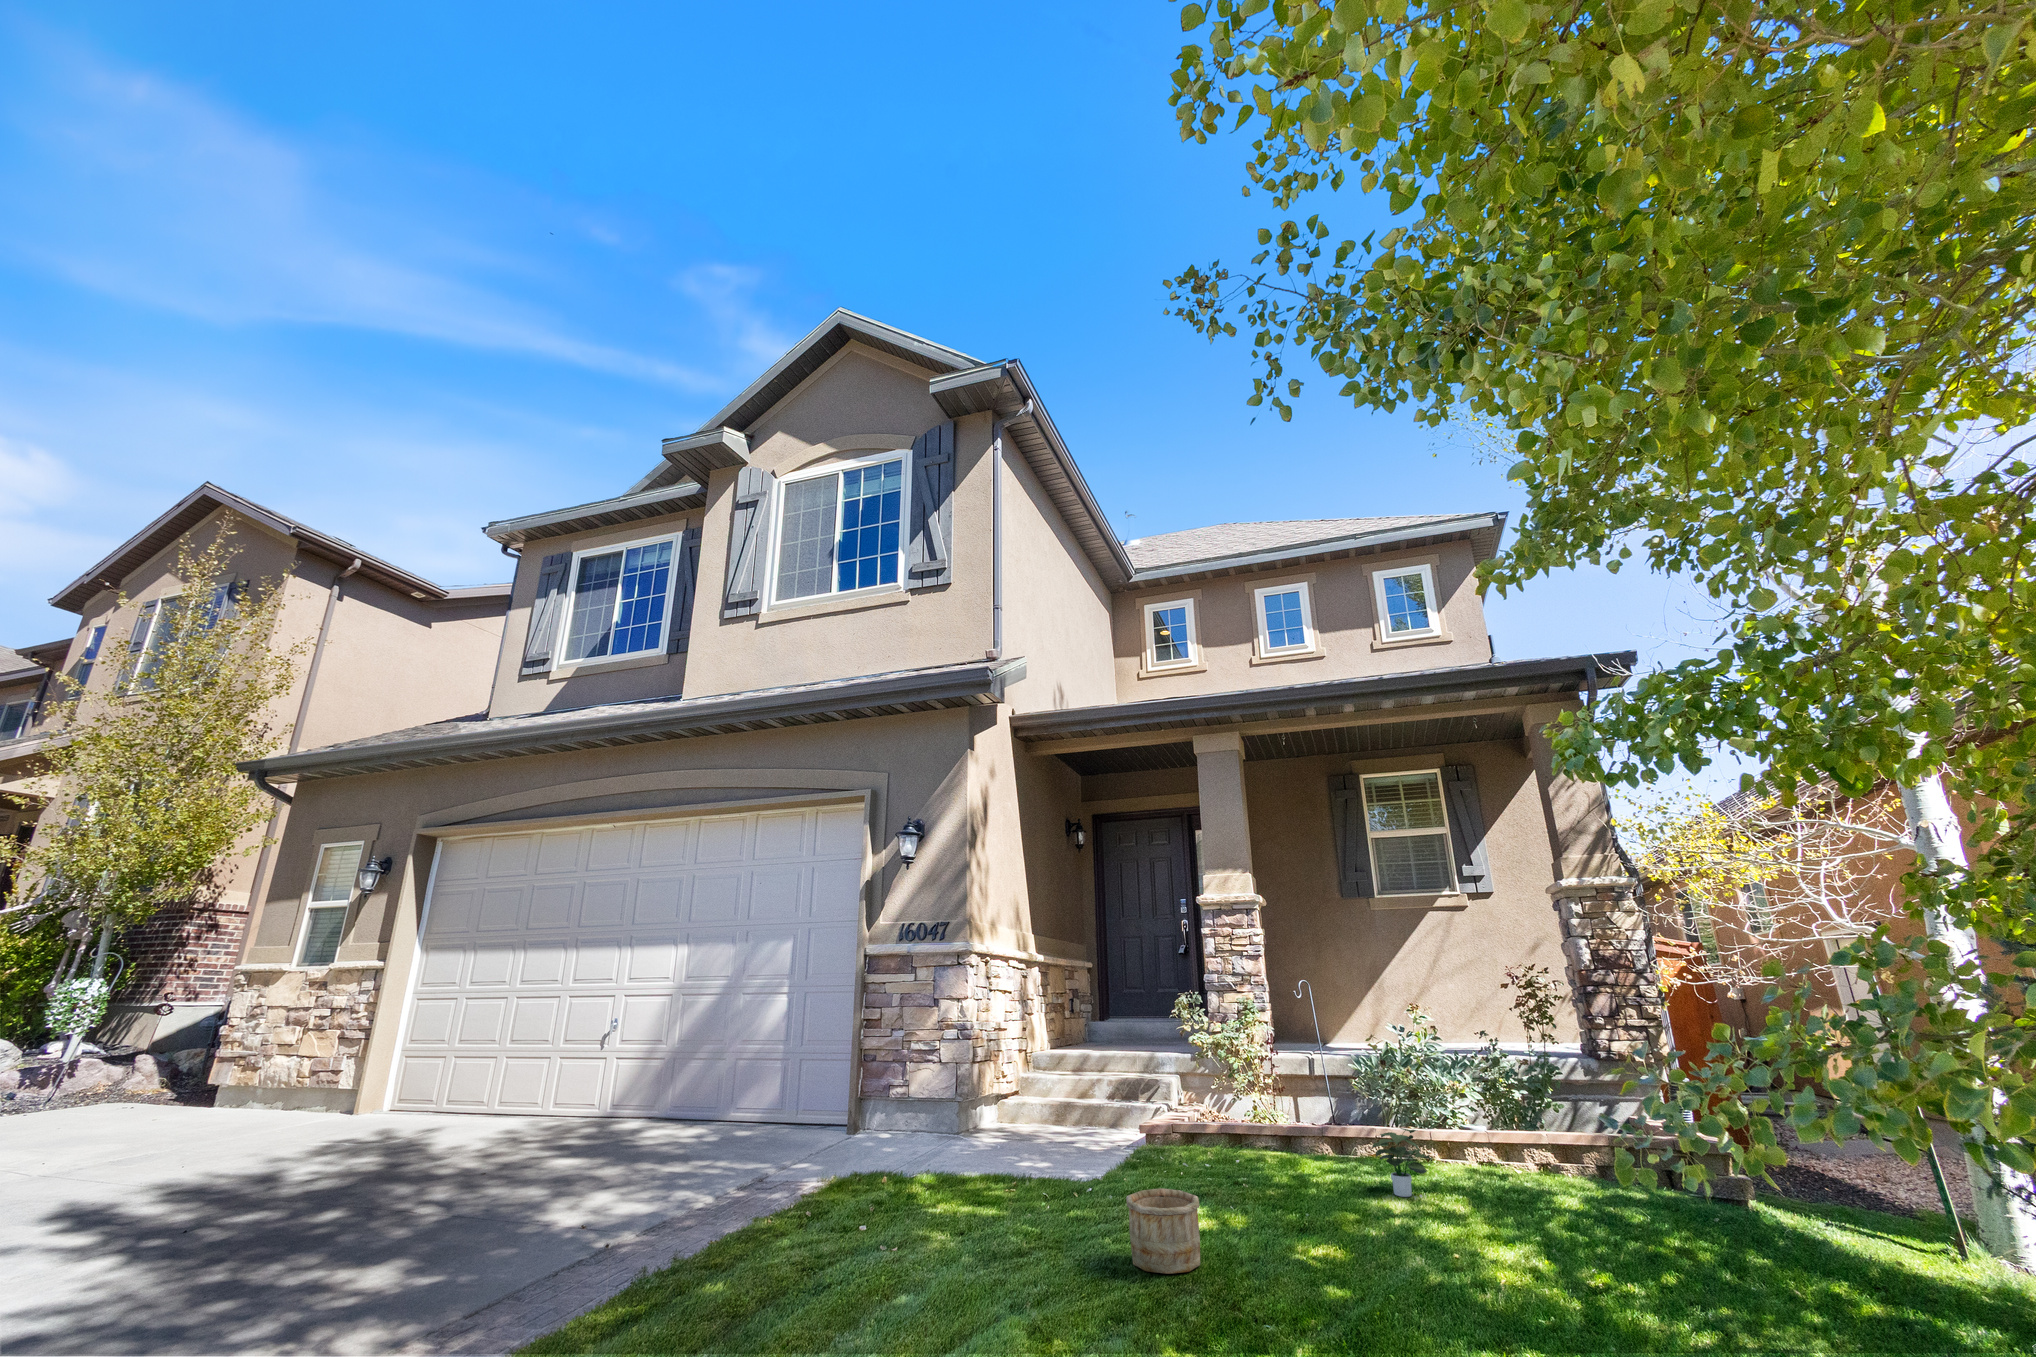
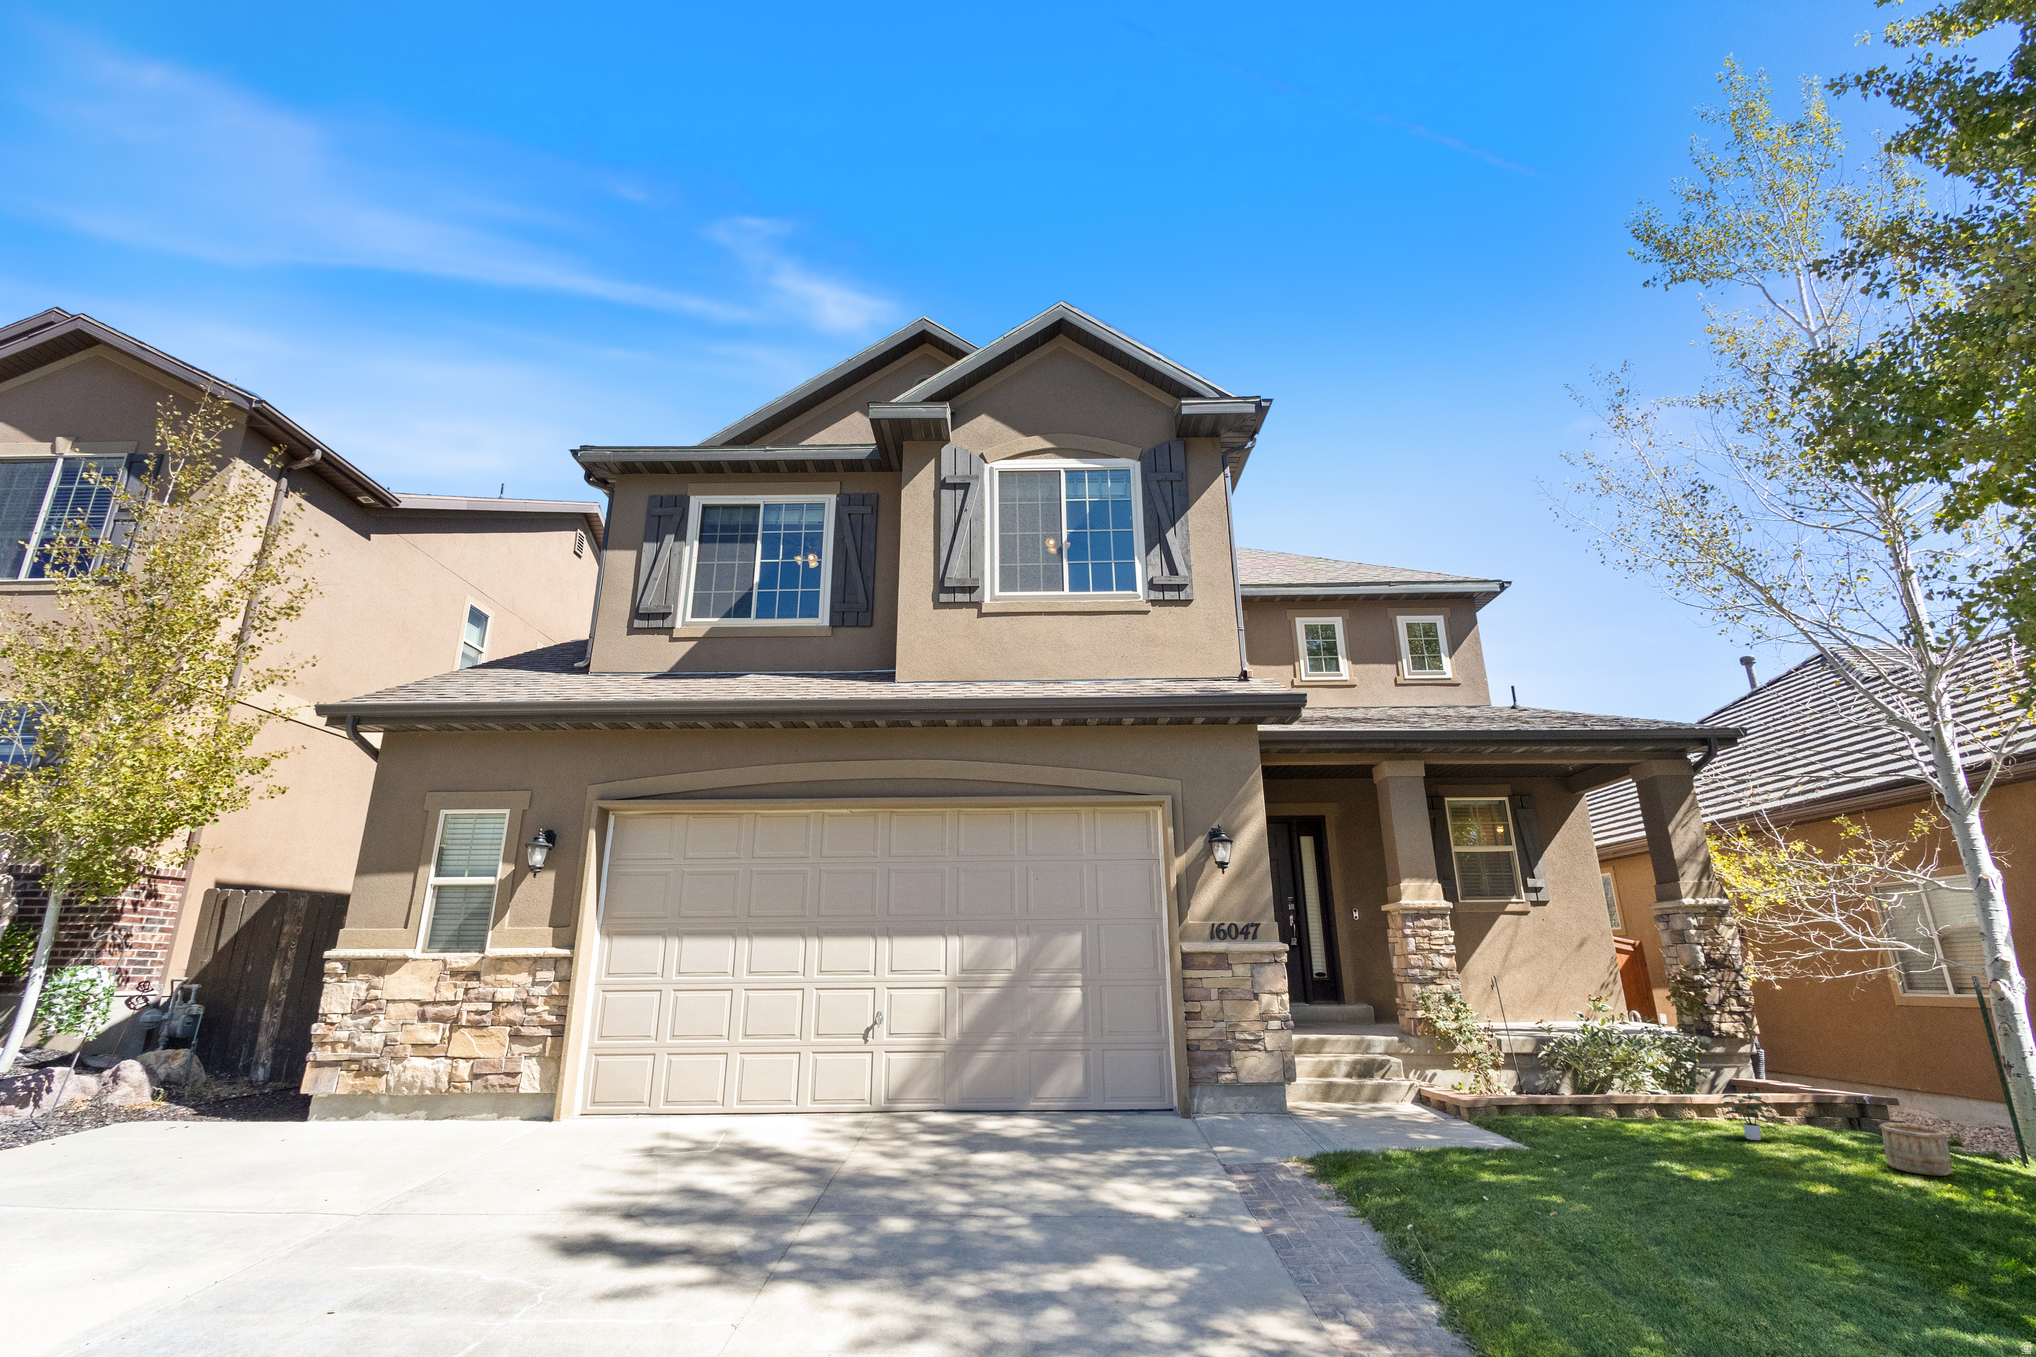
wooden bucket: present [1126,1188,1200,1274] -> present [1879,1122,1952,1175]

